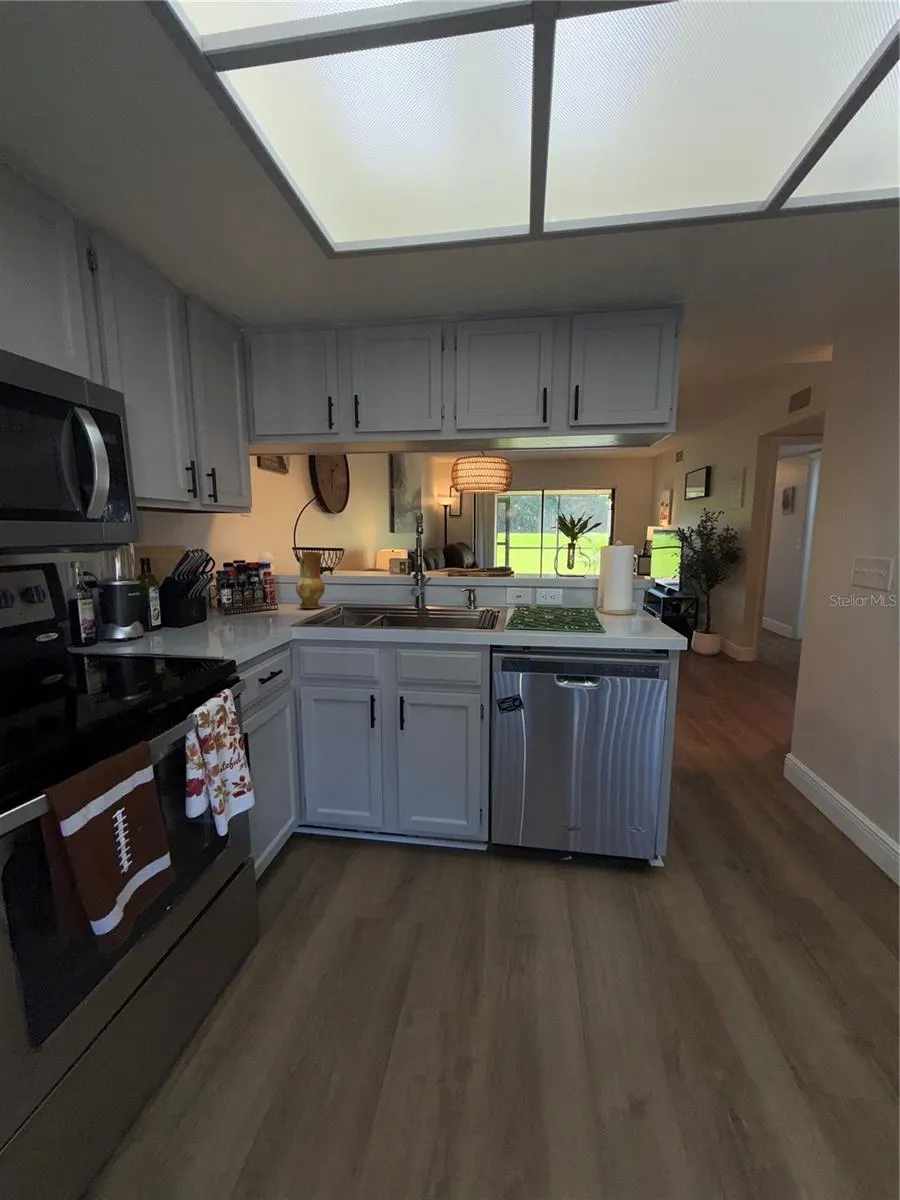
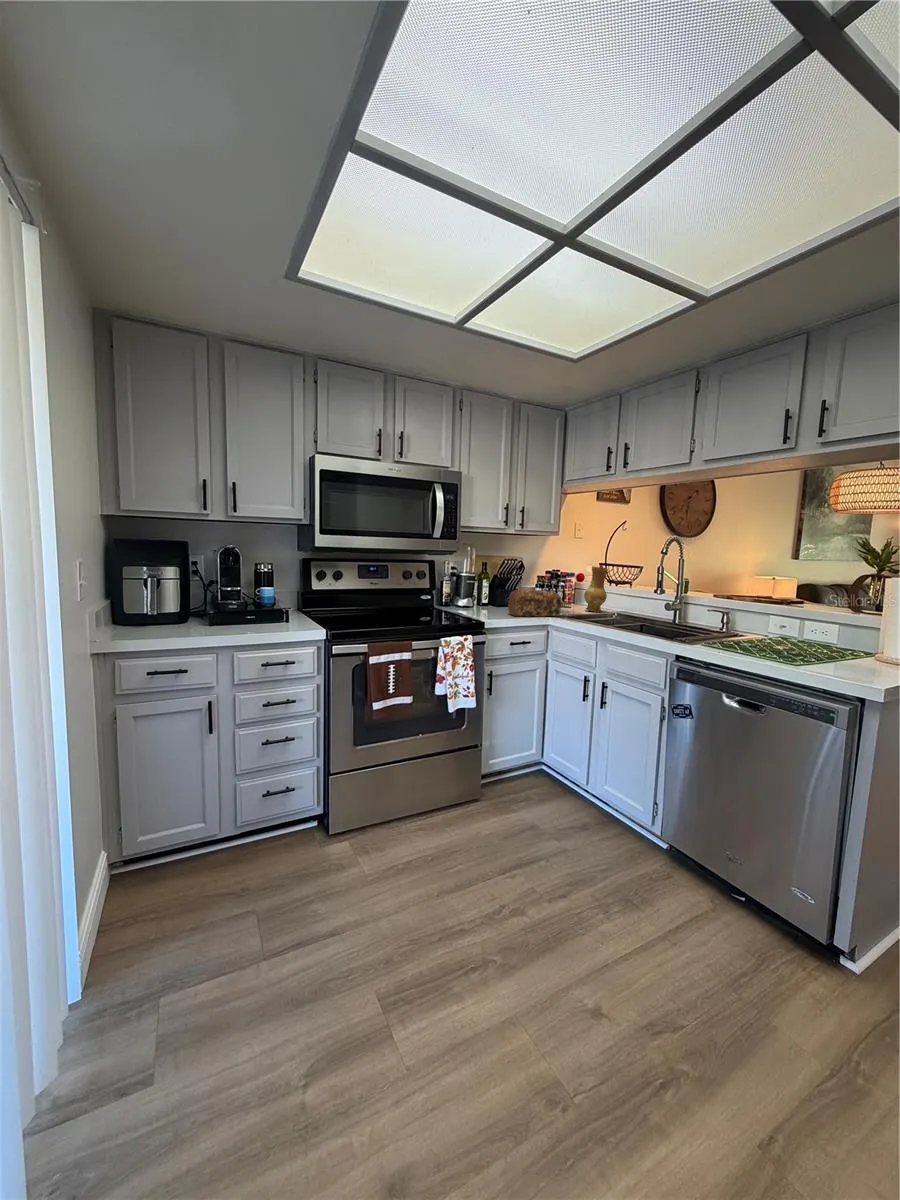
bread loaf: none [216,591,298,637] -> present [508,589,562,616]

